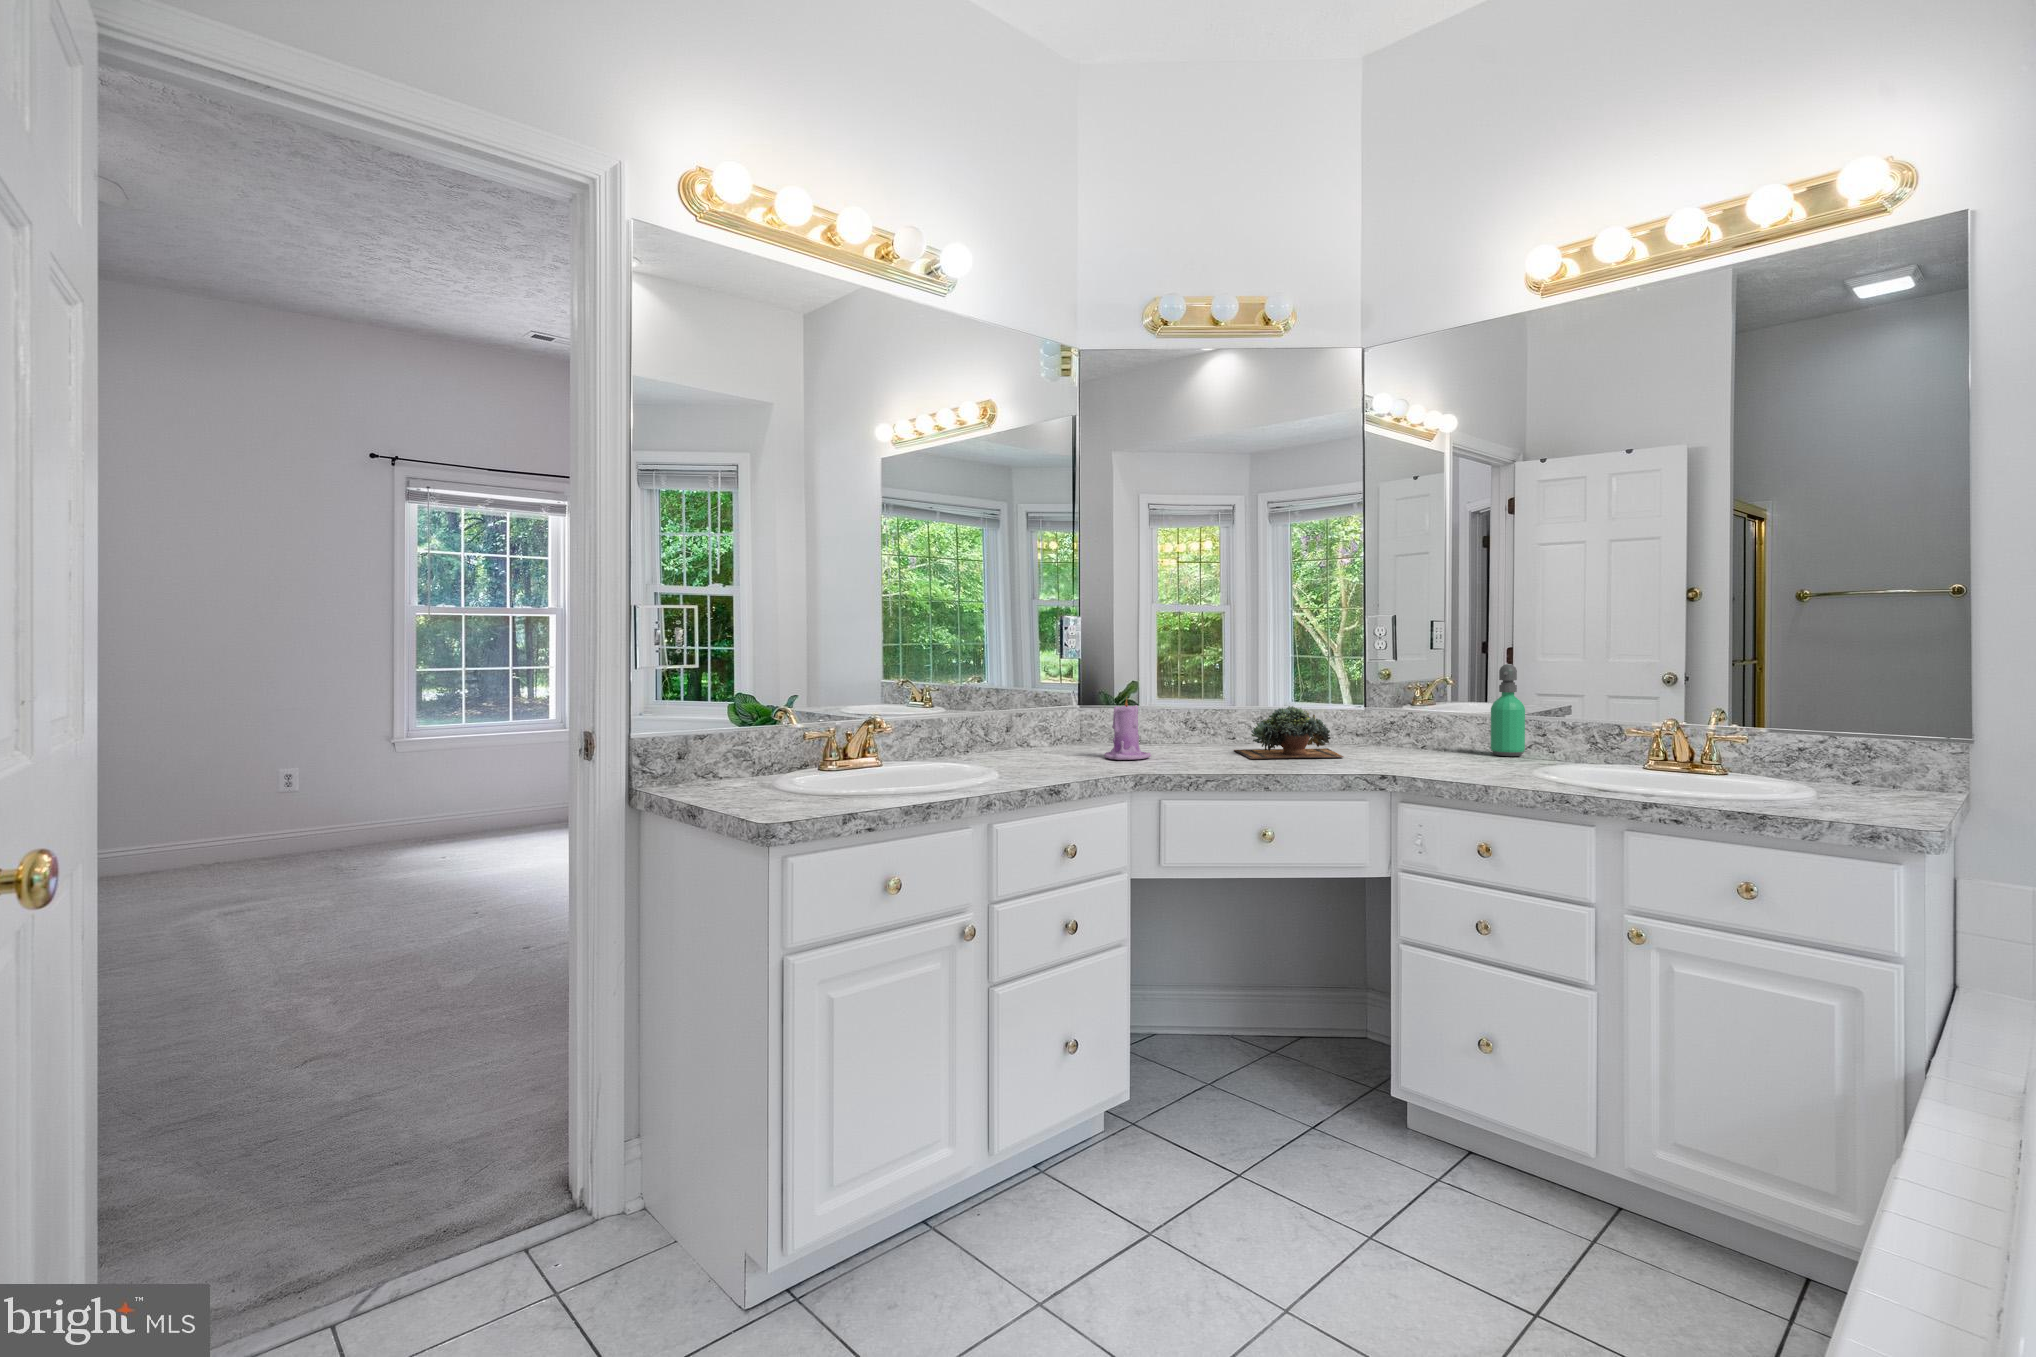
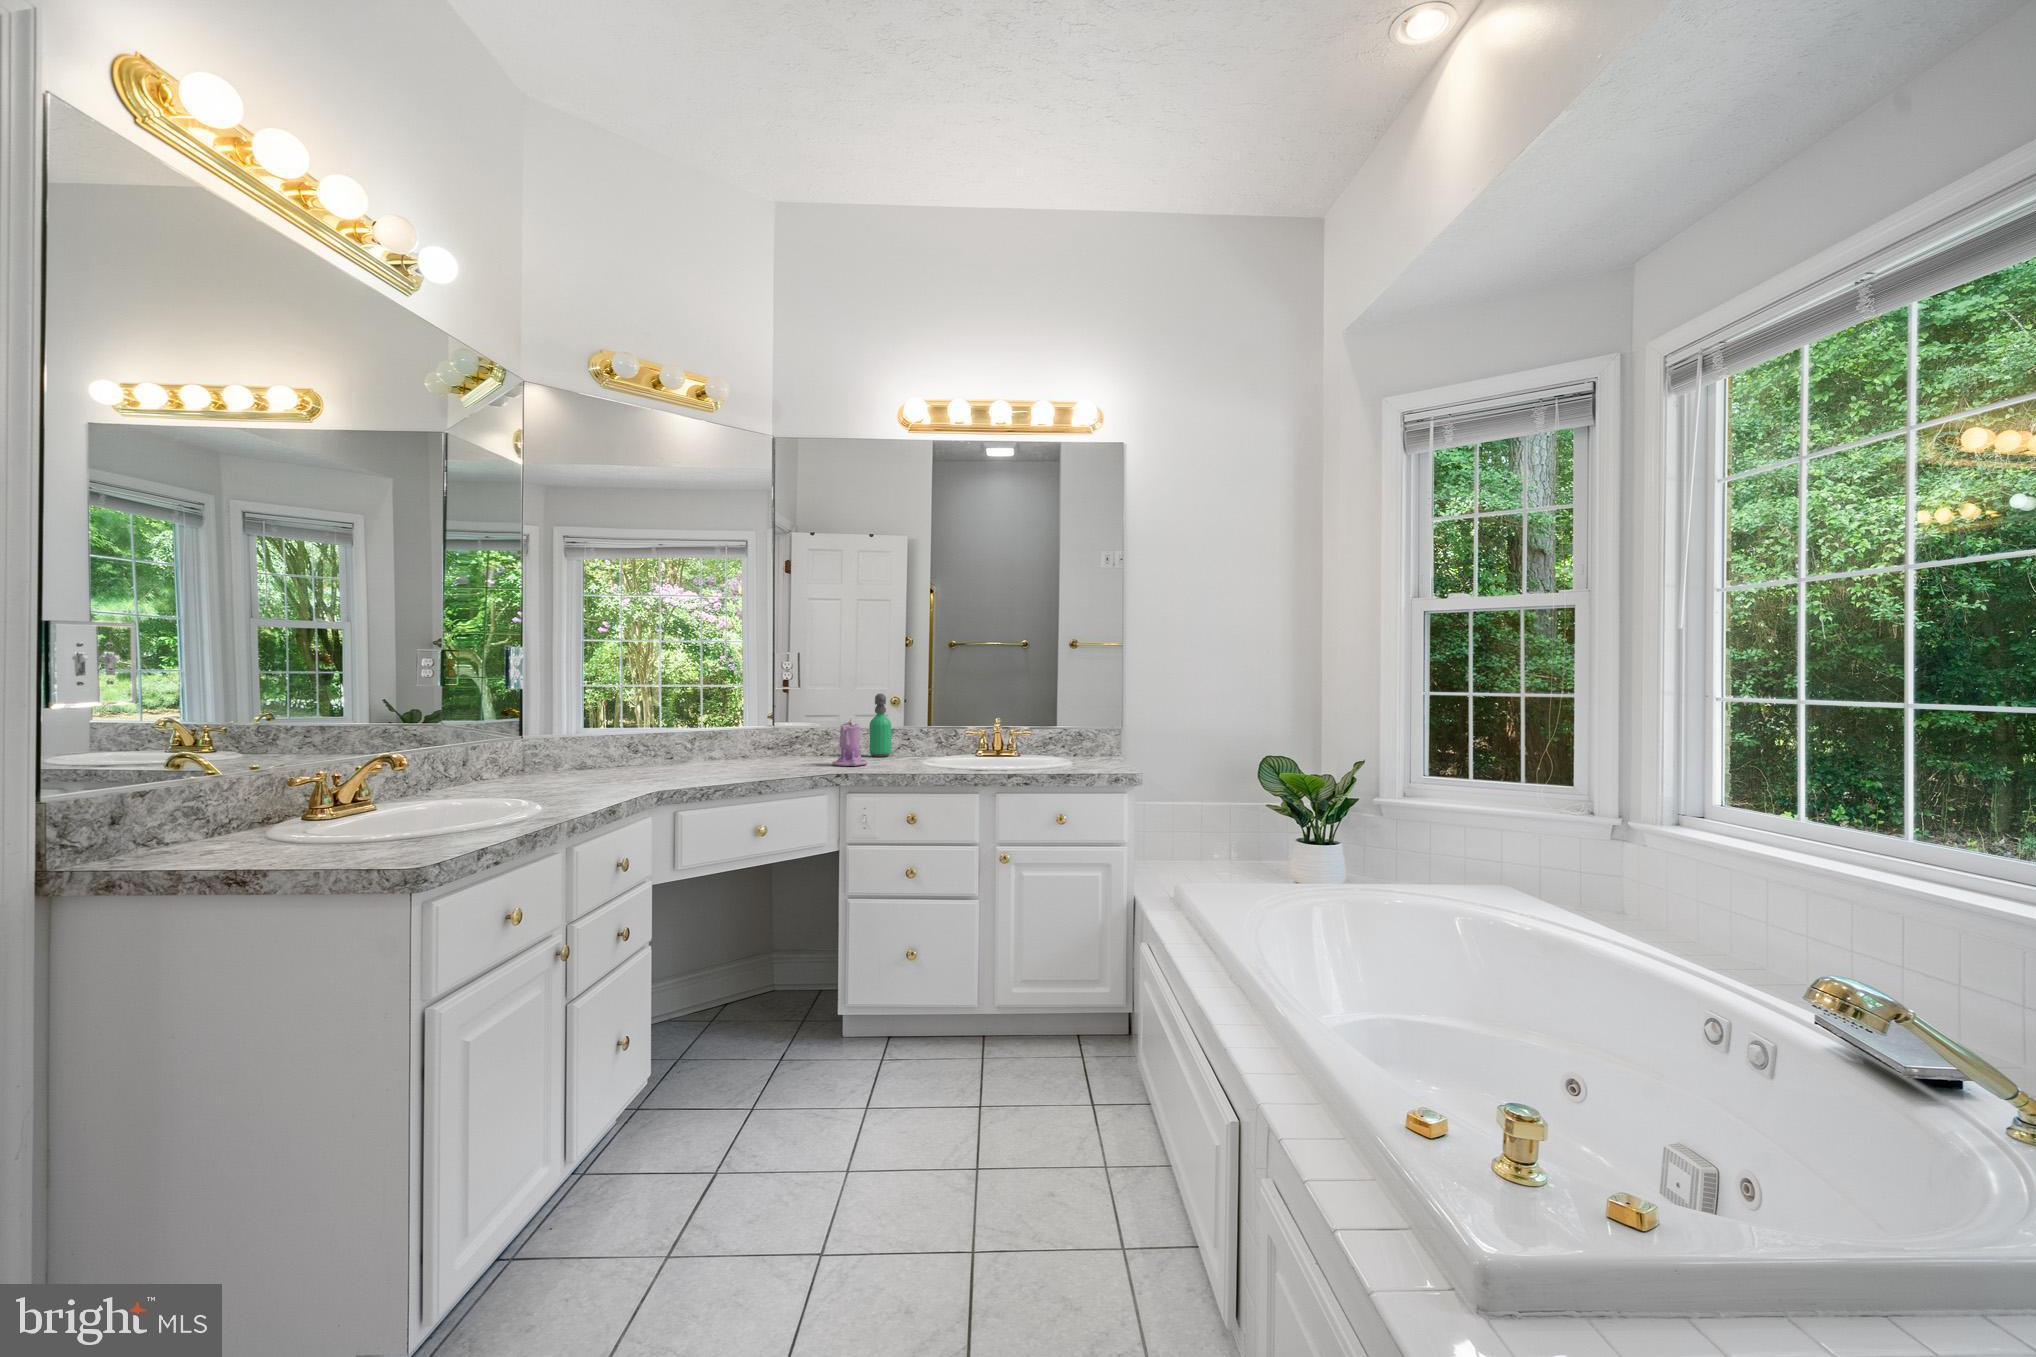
candle: present [1104,699,1151,760] -> present [832,720,868,766]
succulent plant: present [1234,706,1343,759] -> none [691,728,788,772]

